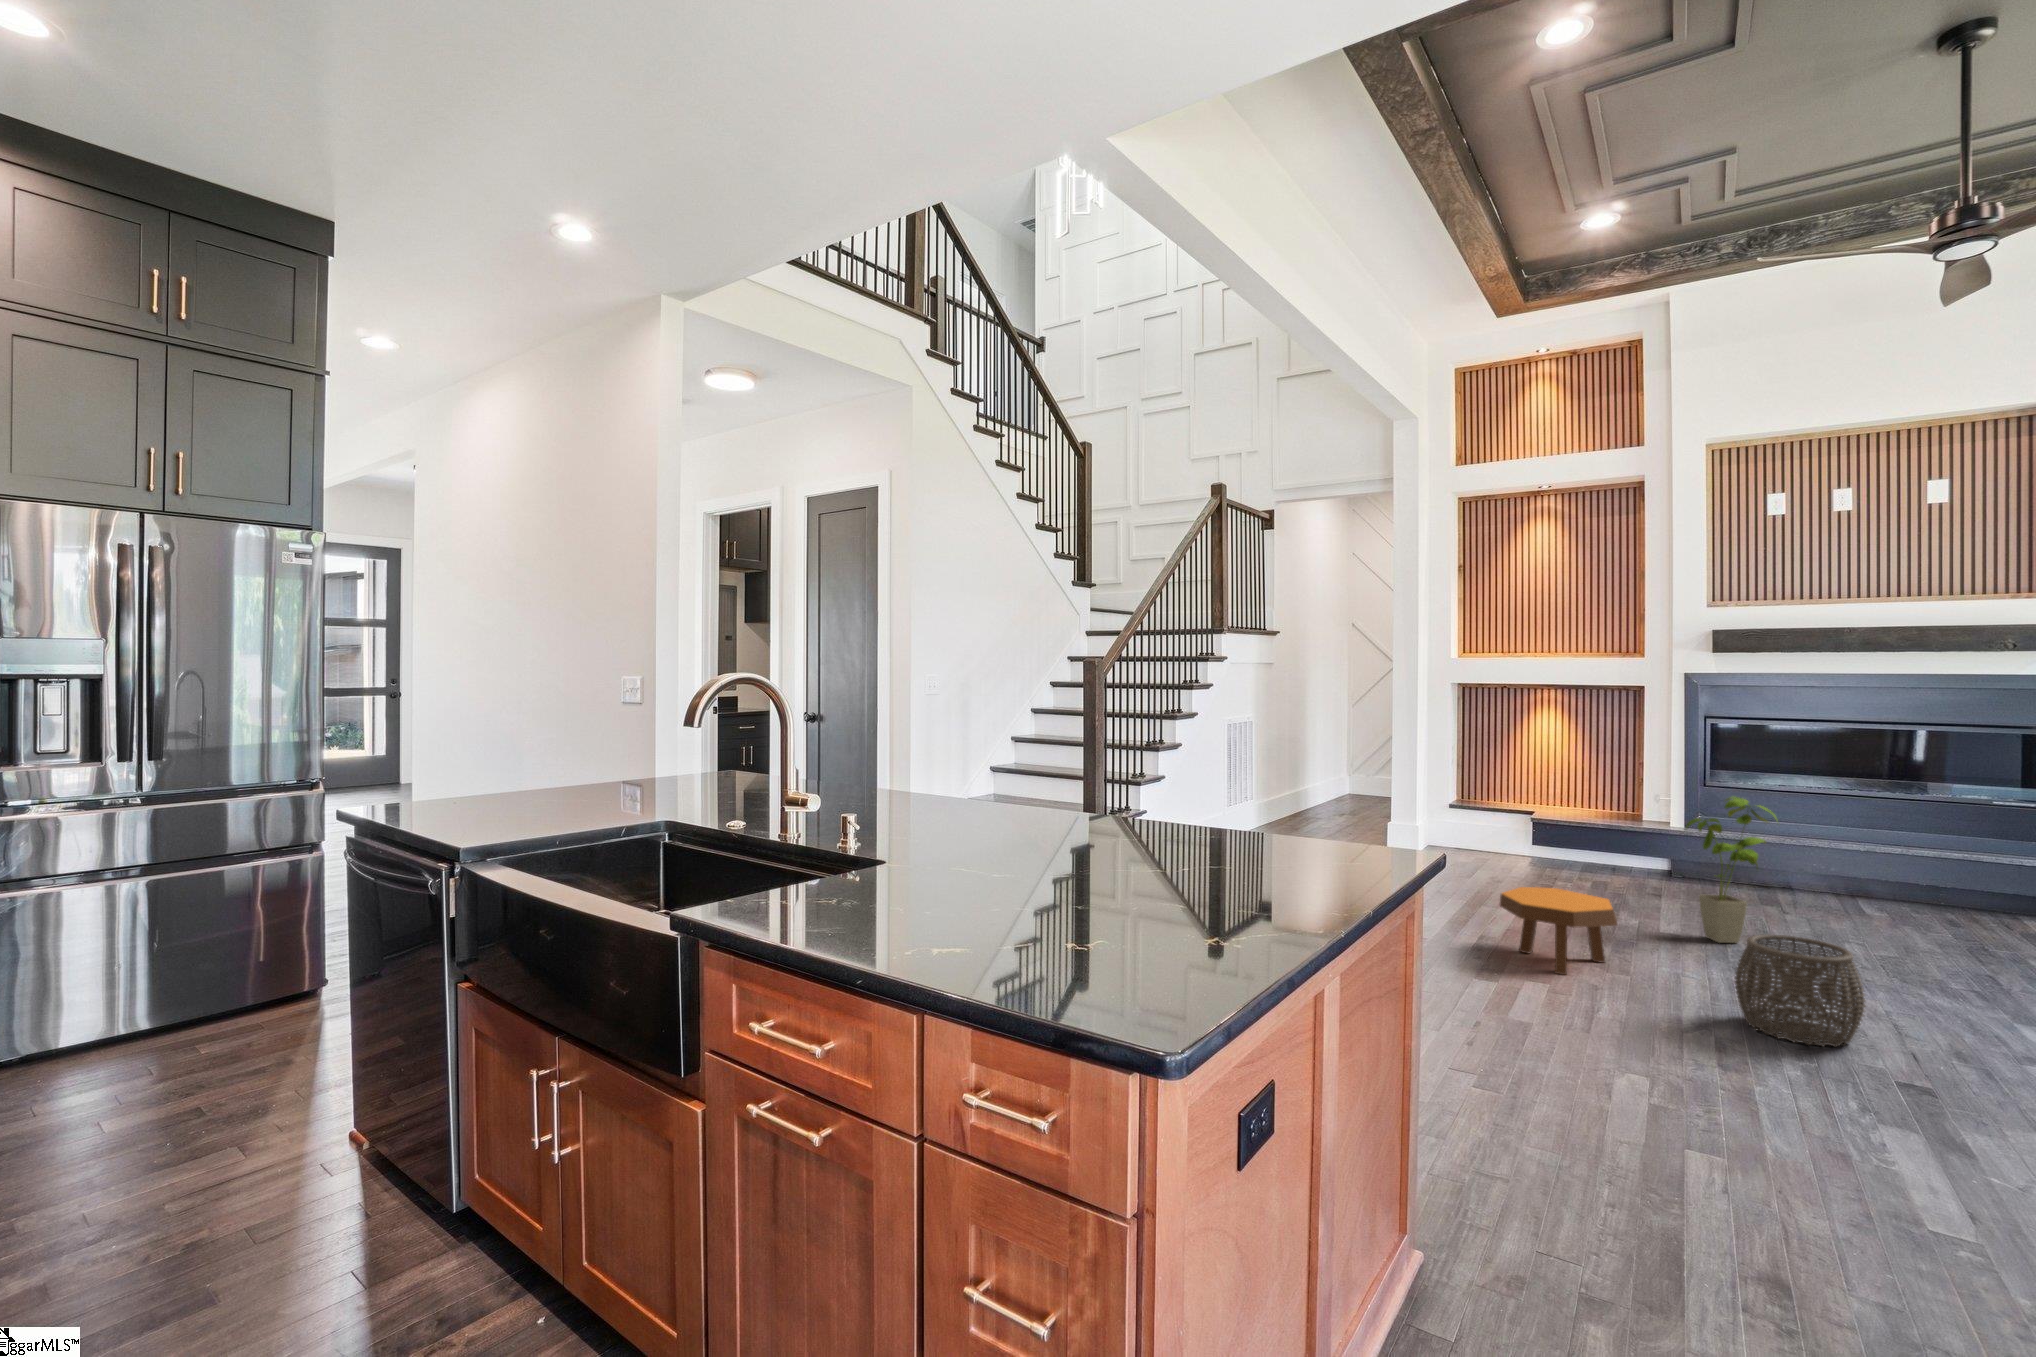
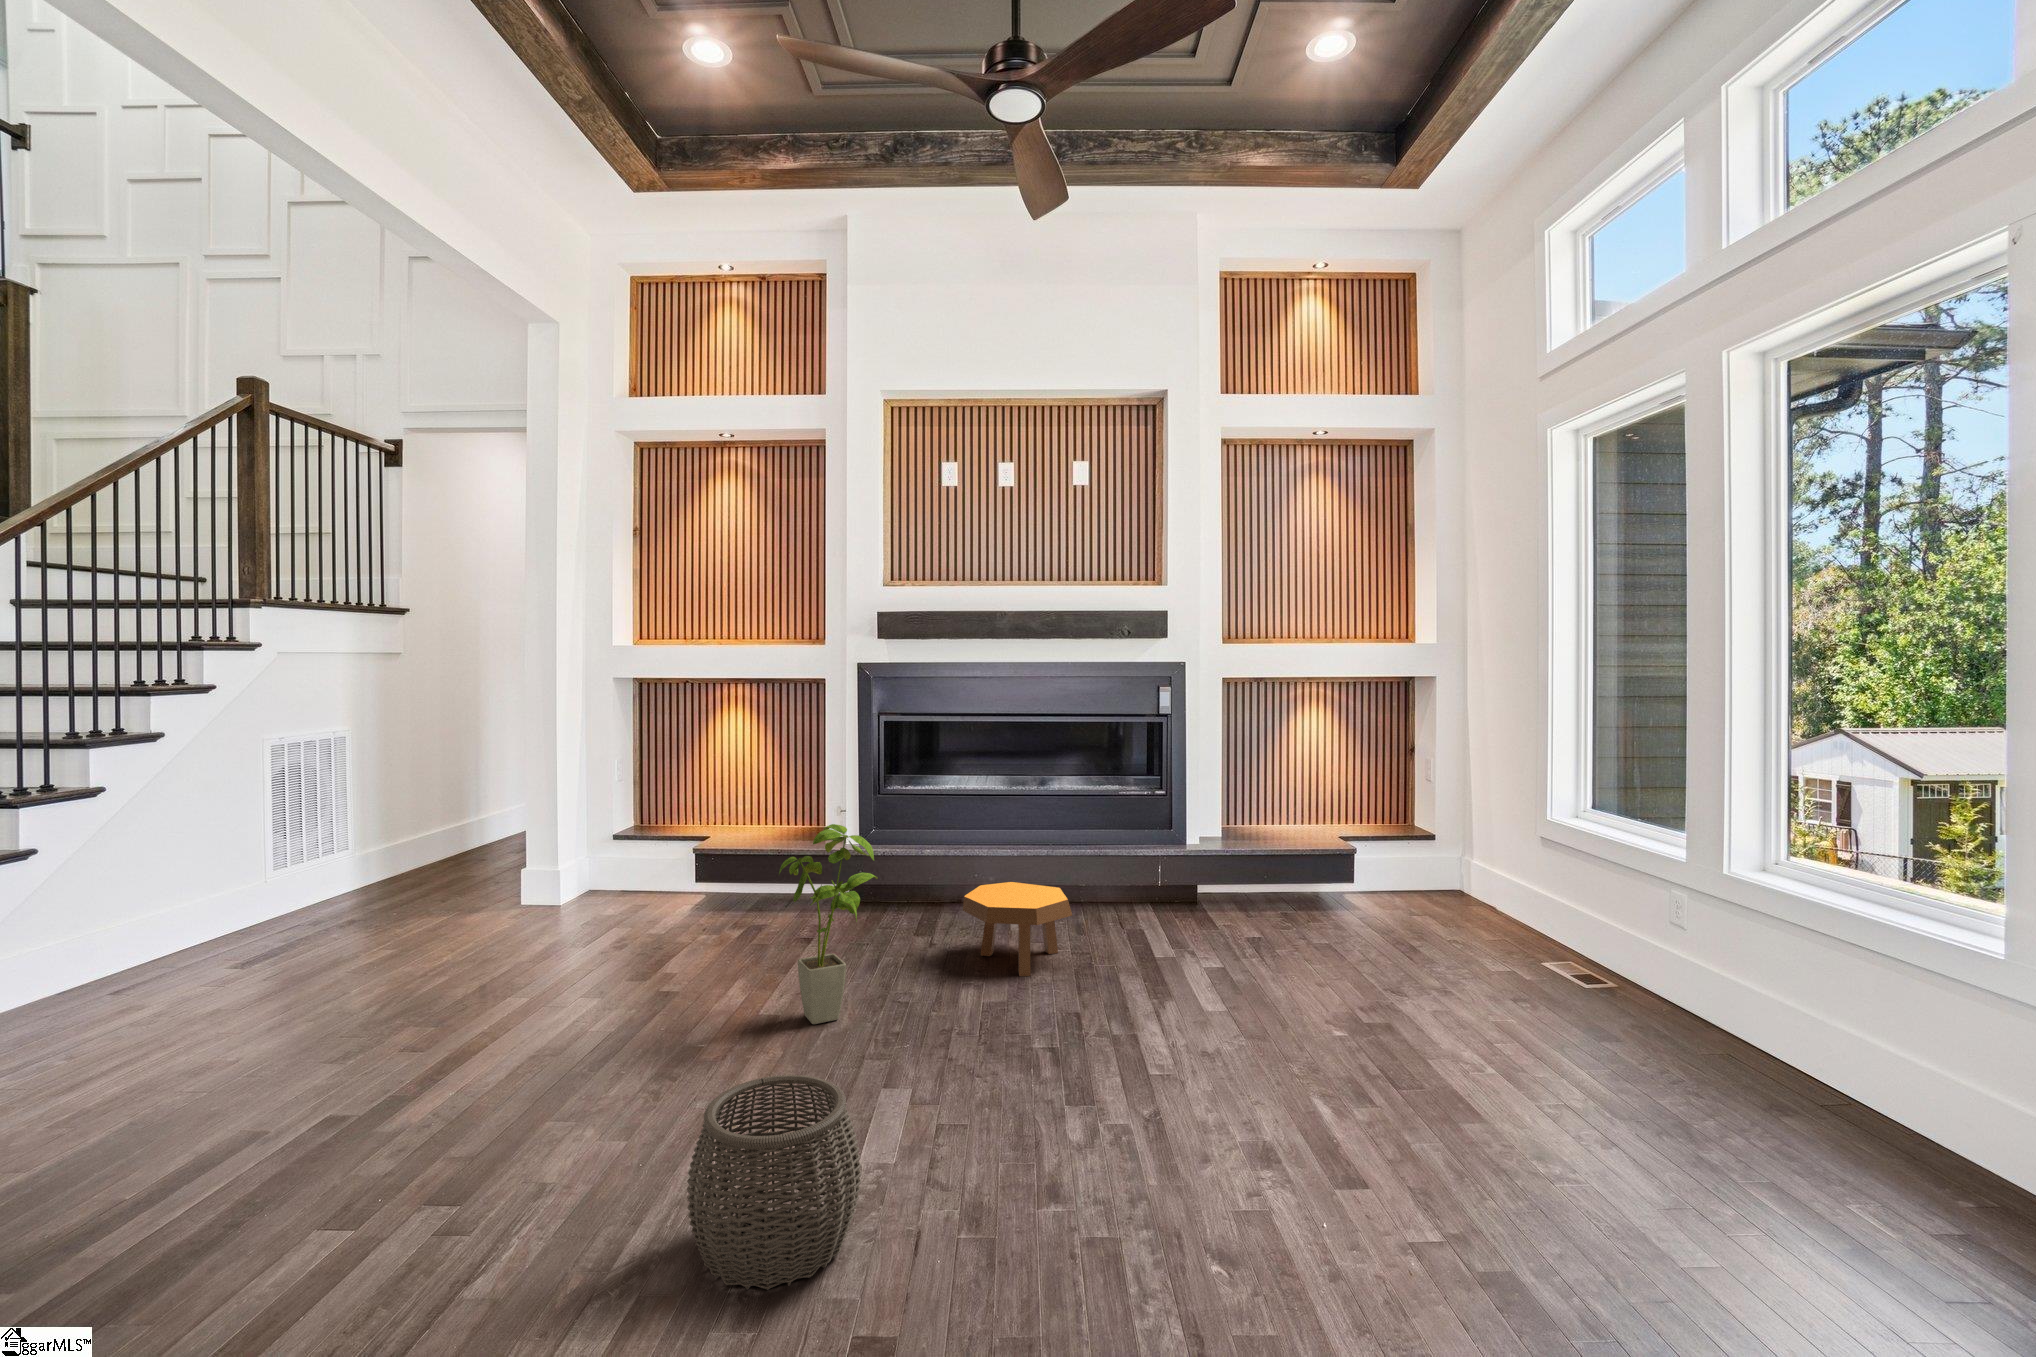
footstool: present [1500,887,1617,975] -> present [963,882,1072,976]

